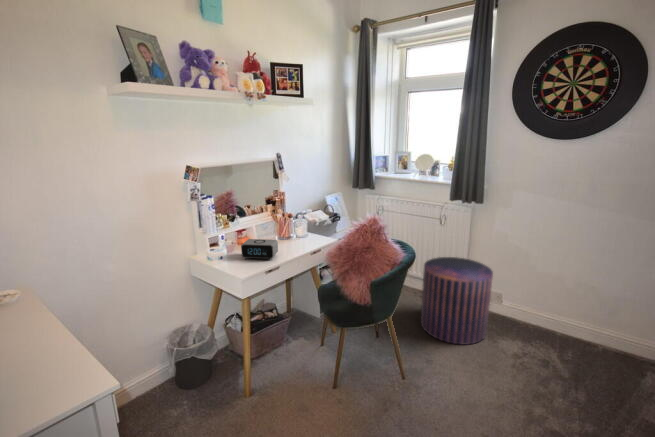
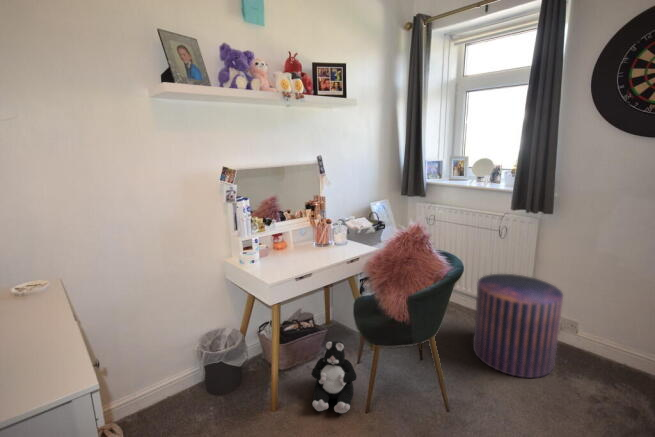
alarm clock: present [241,239,278,260] -> none [274,244,312,267]
plush toy: none [281,327,323,392] -> present [311,341,356,413]

